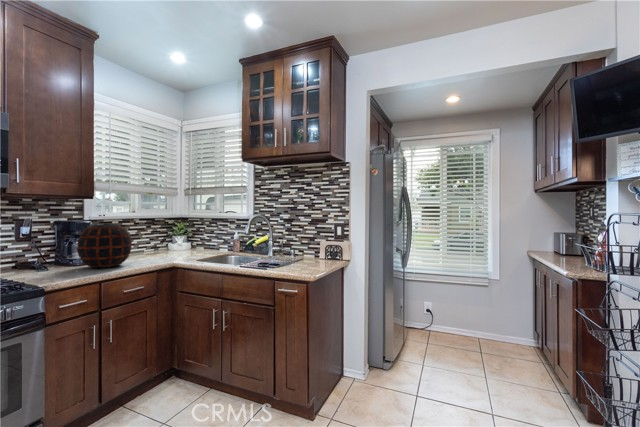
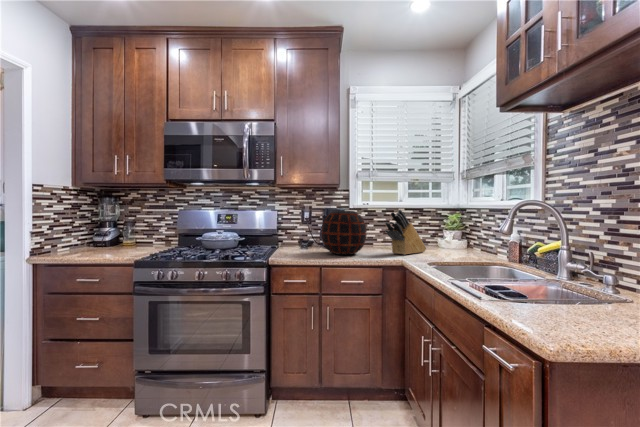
knife block: none [146,221,172,259] -> present [385,210,426,255]

